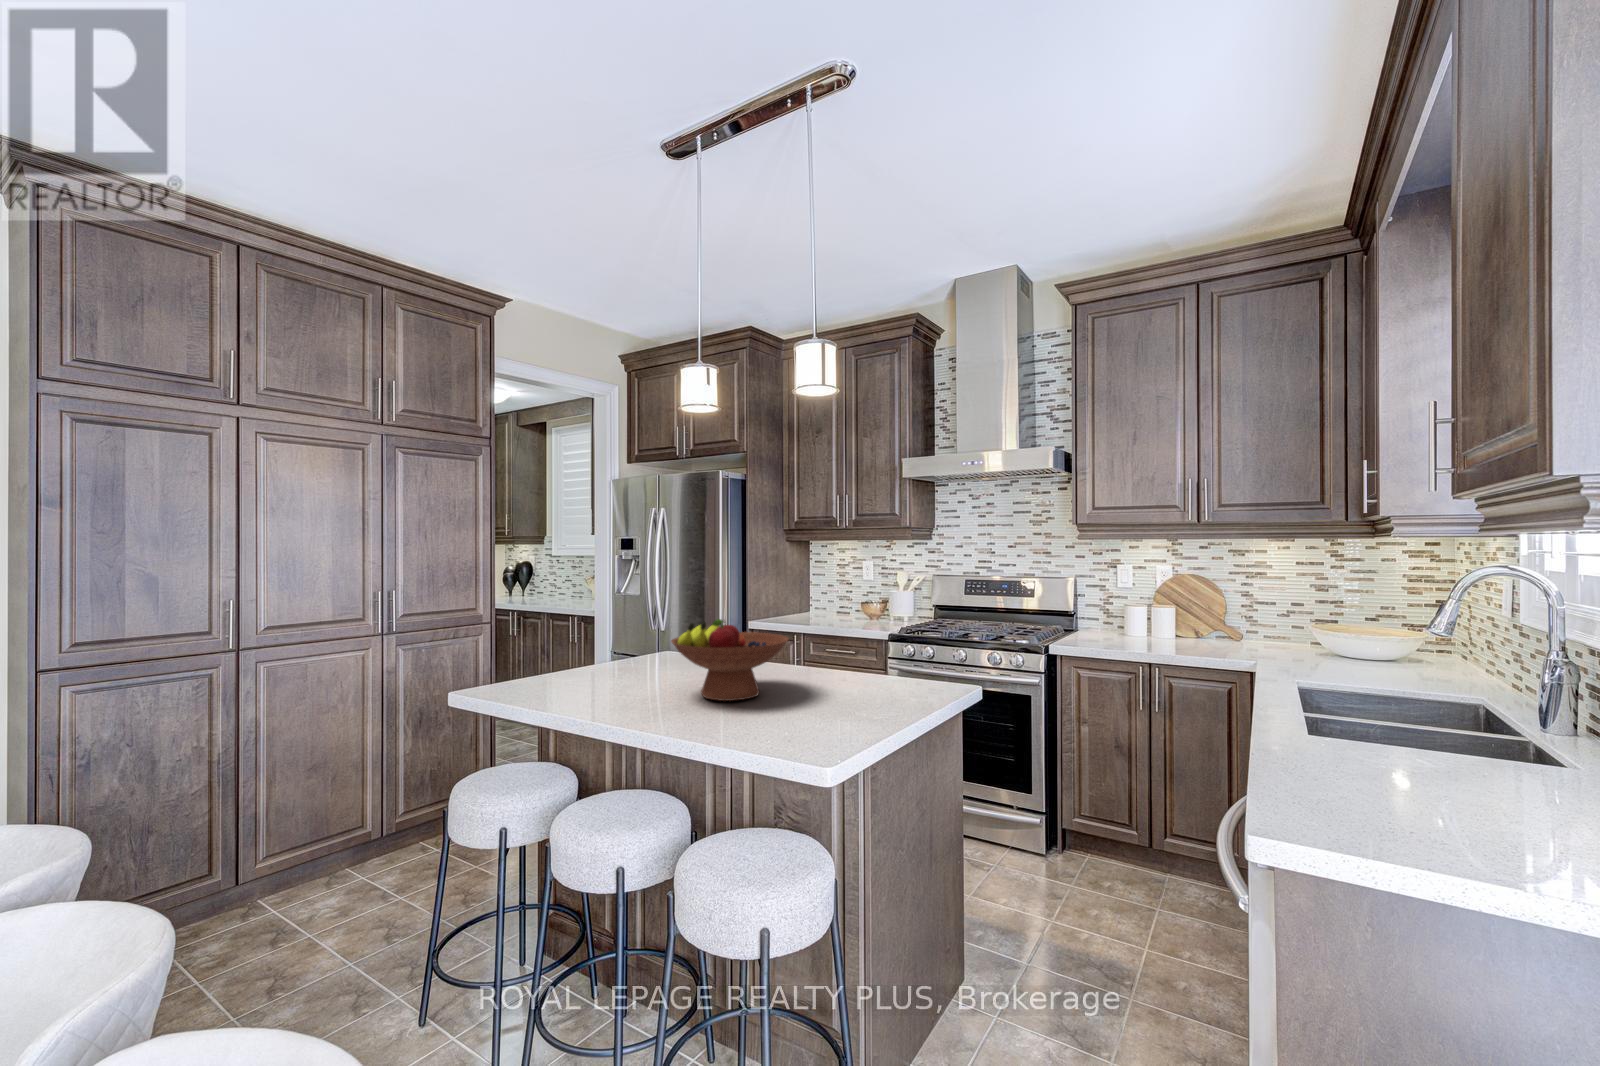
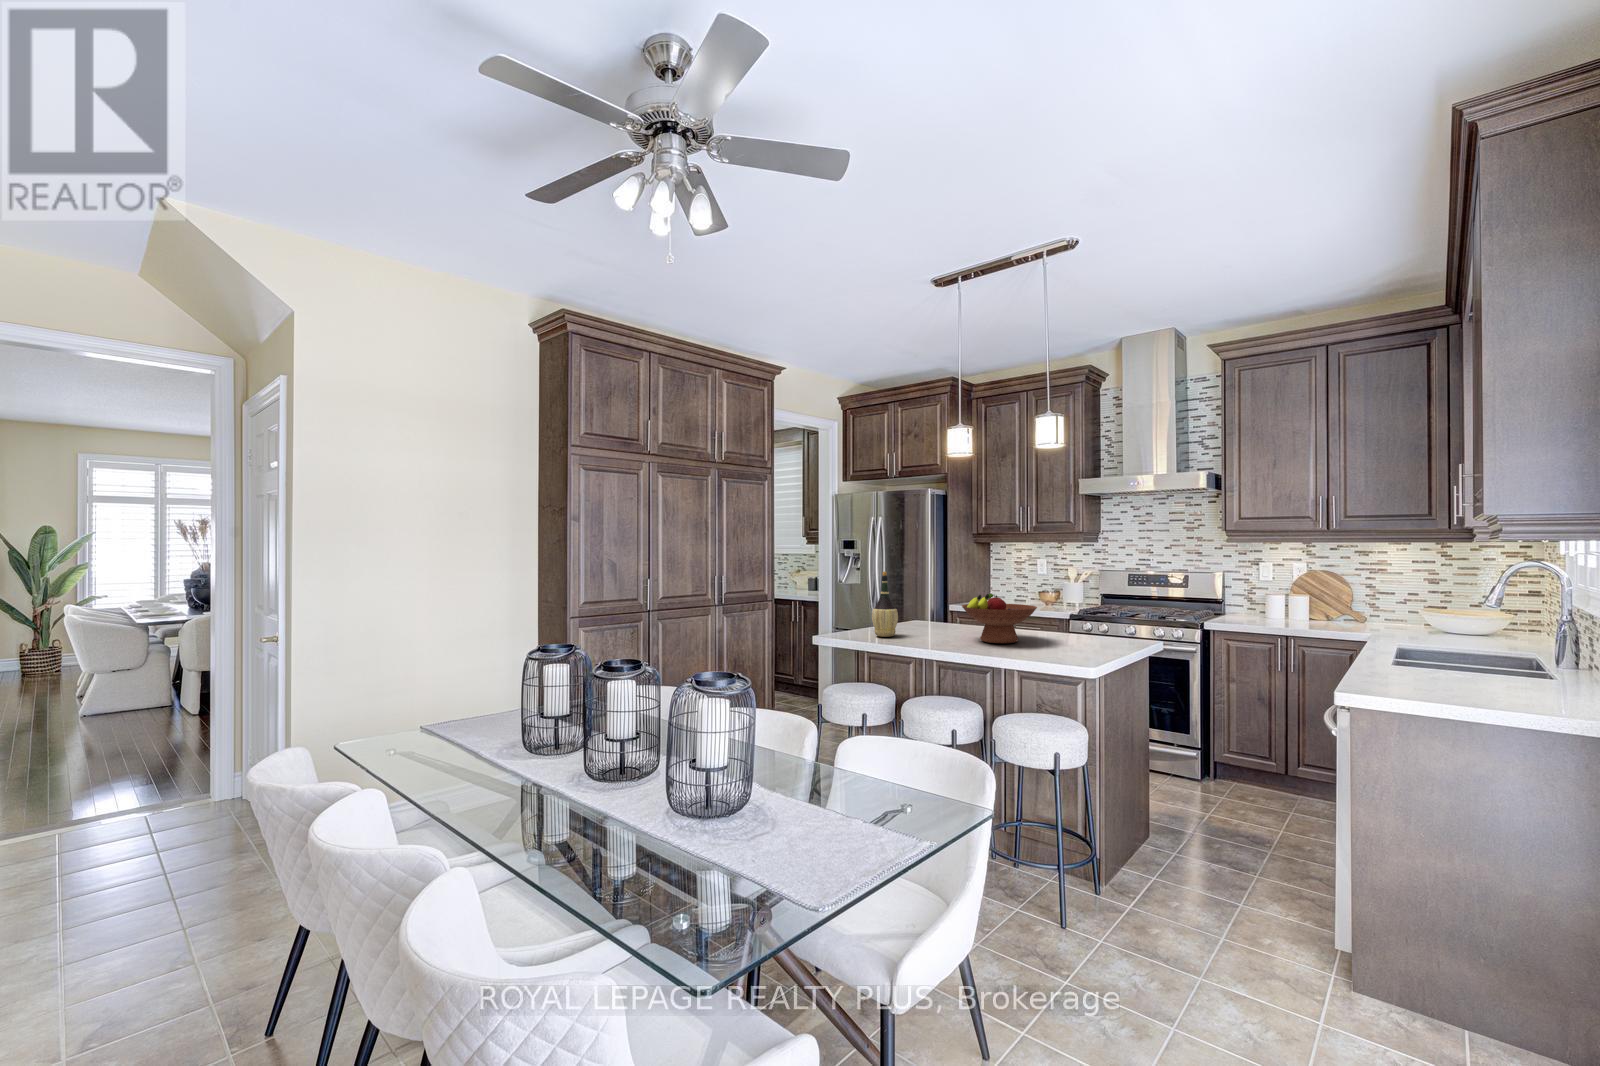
wine bottle: none [539,584,583,689] -> present [872,571,898,637]

